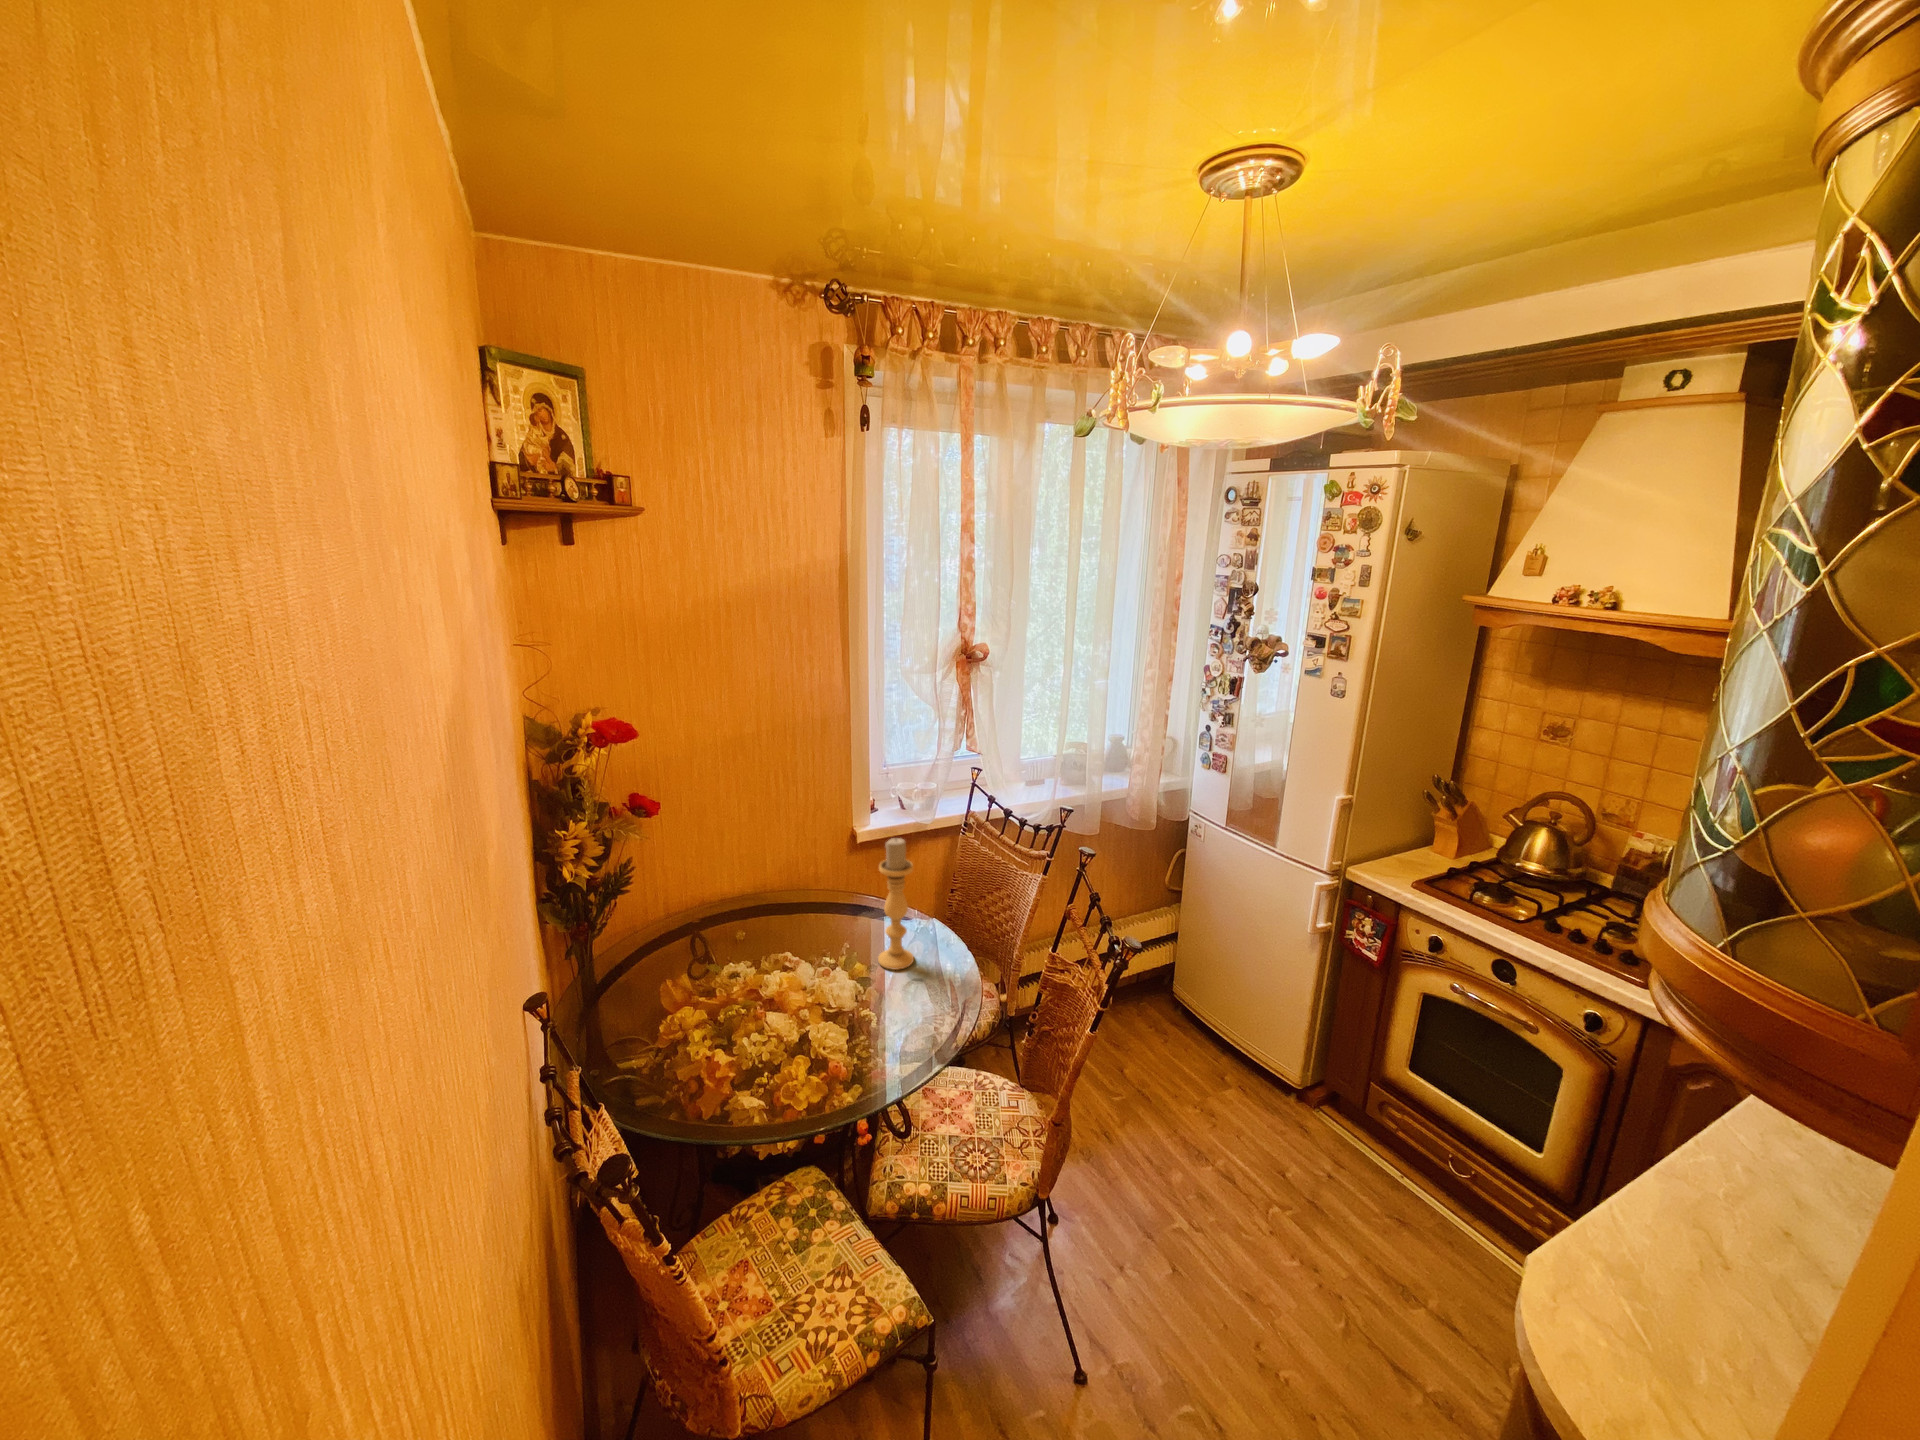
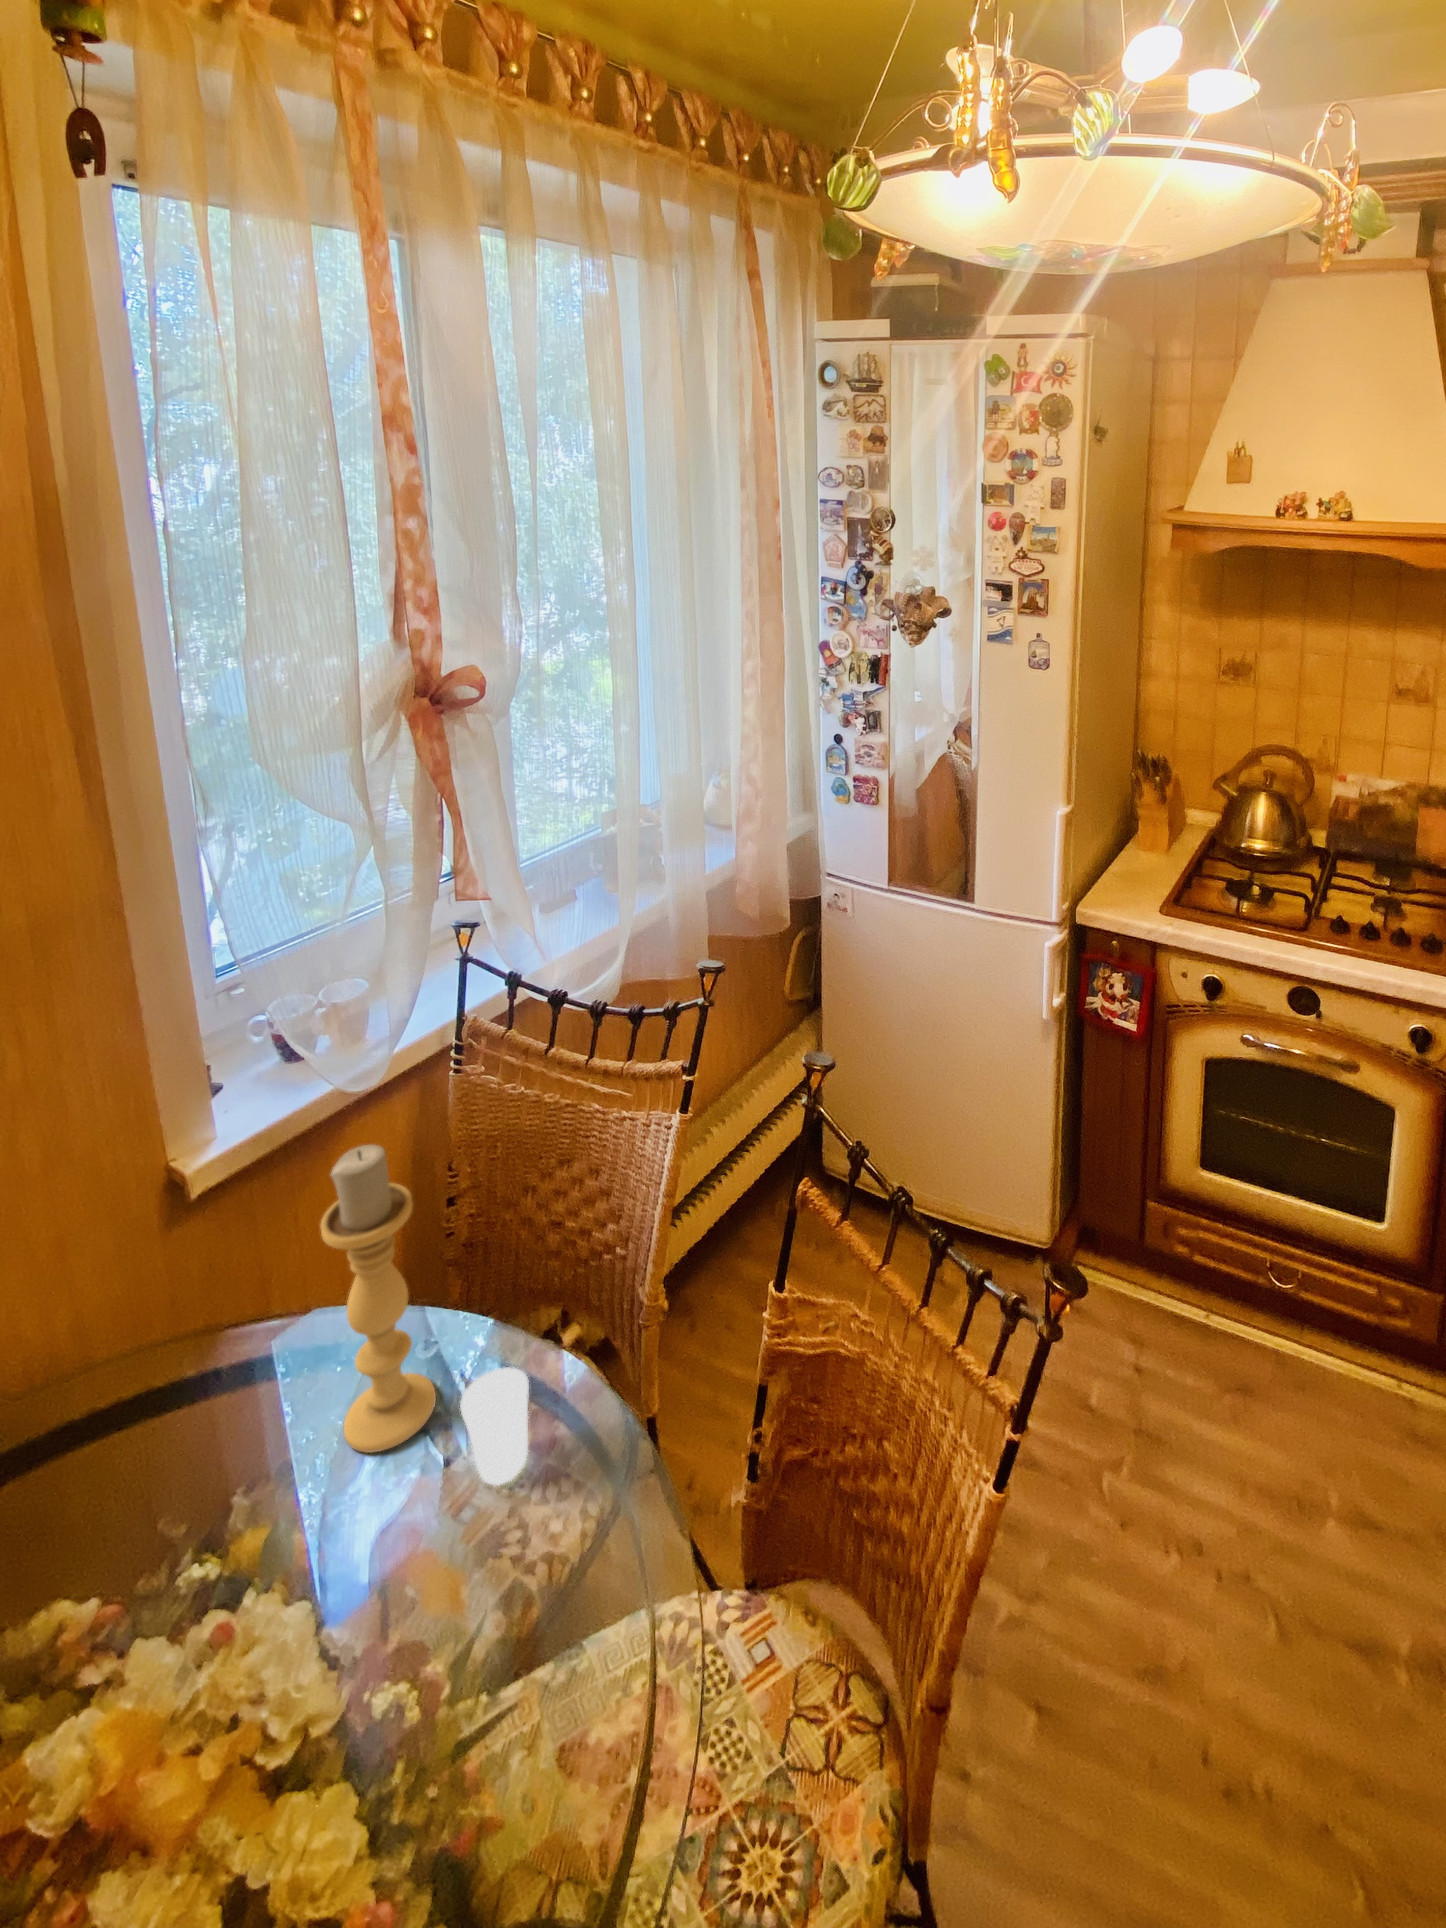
cup: none [914,950,942,997] -> present [460,1367,529,1486]

